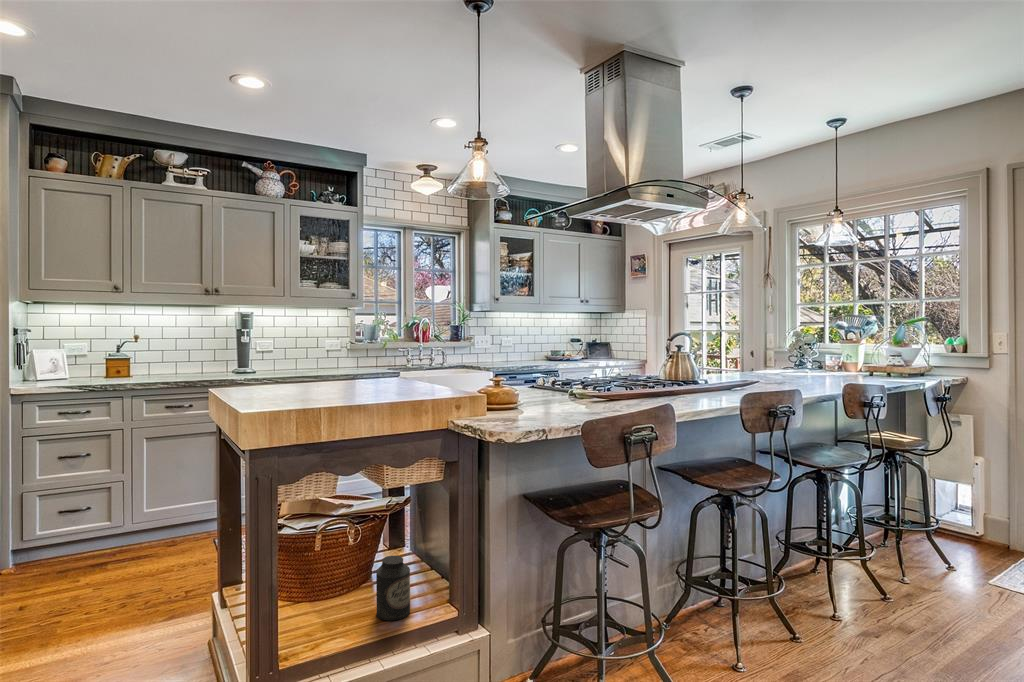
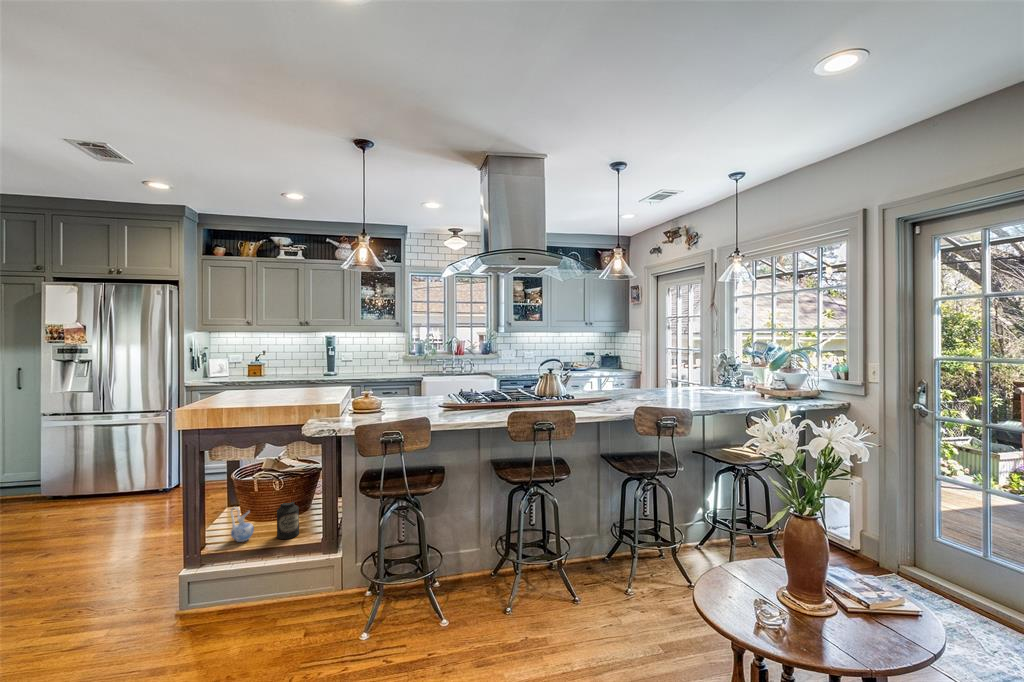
ceramic pitcher: none [305,578,341,636] -> present [231,507,254,542]

